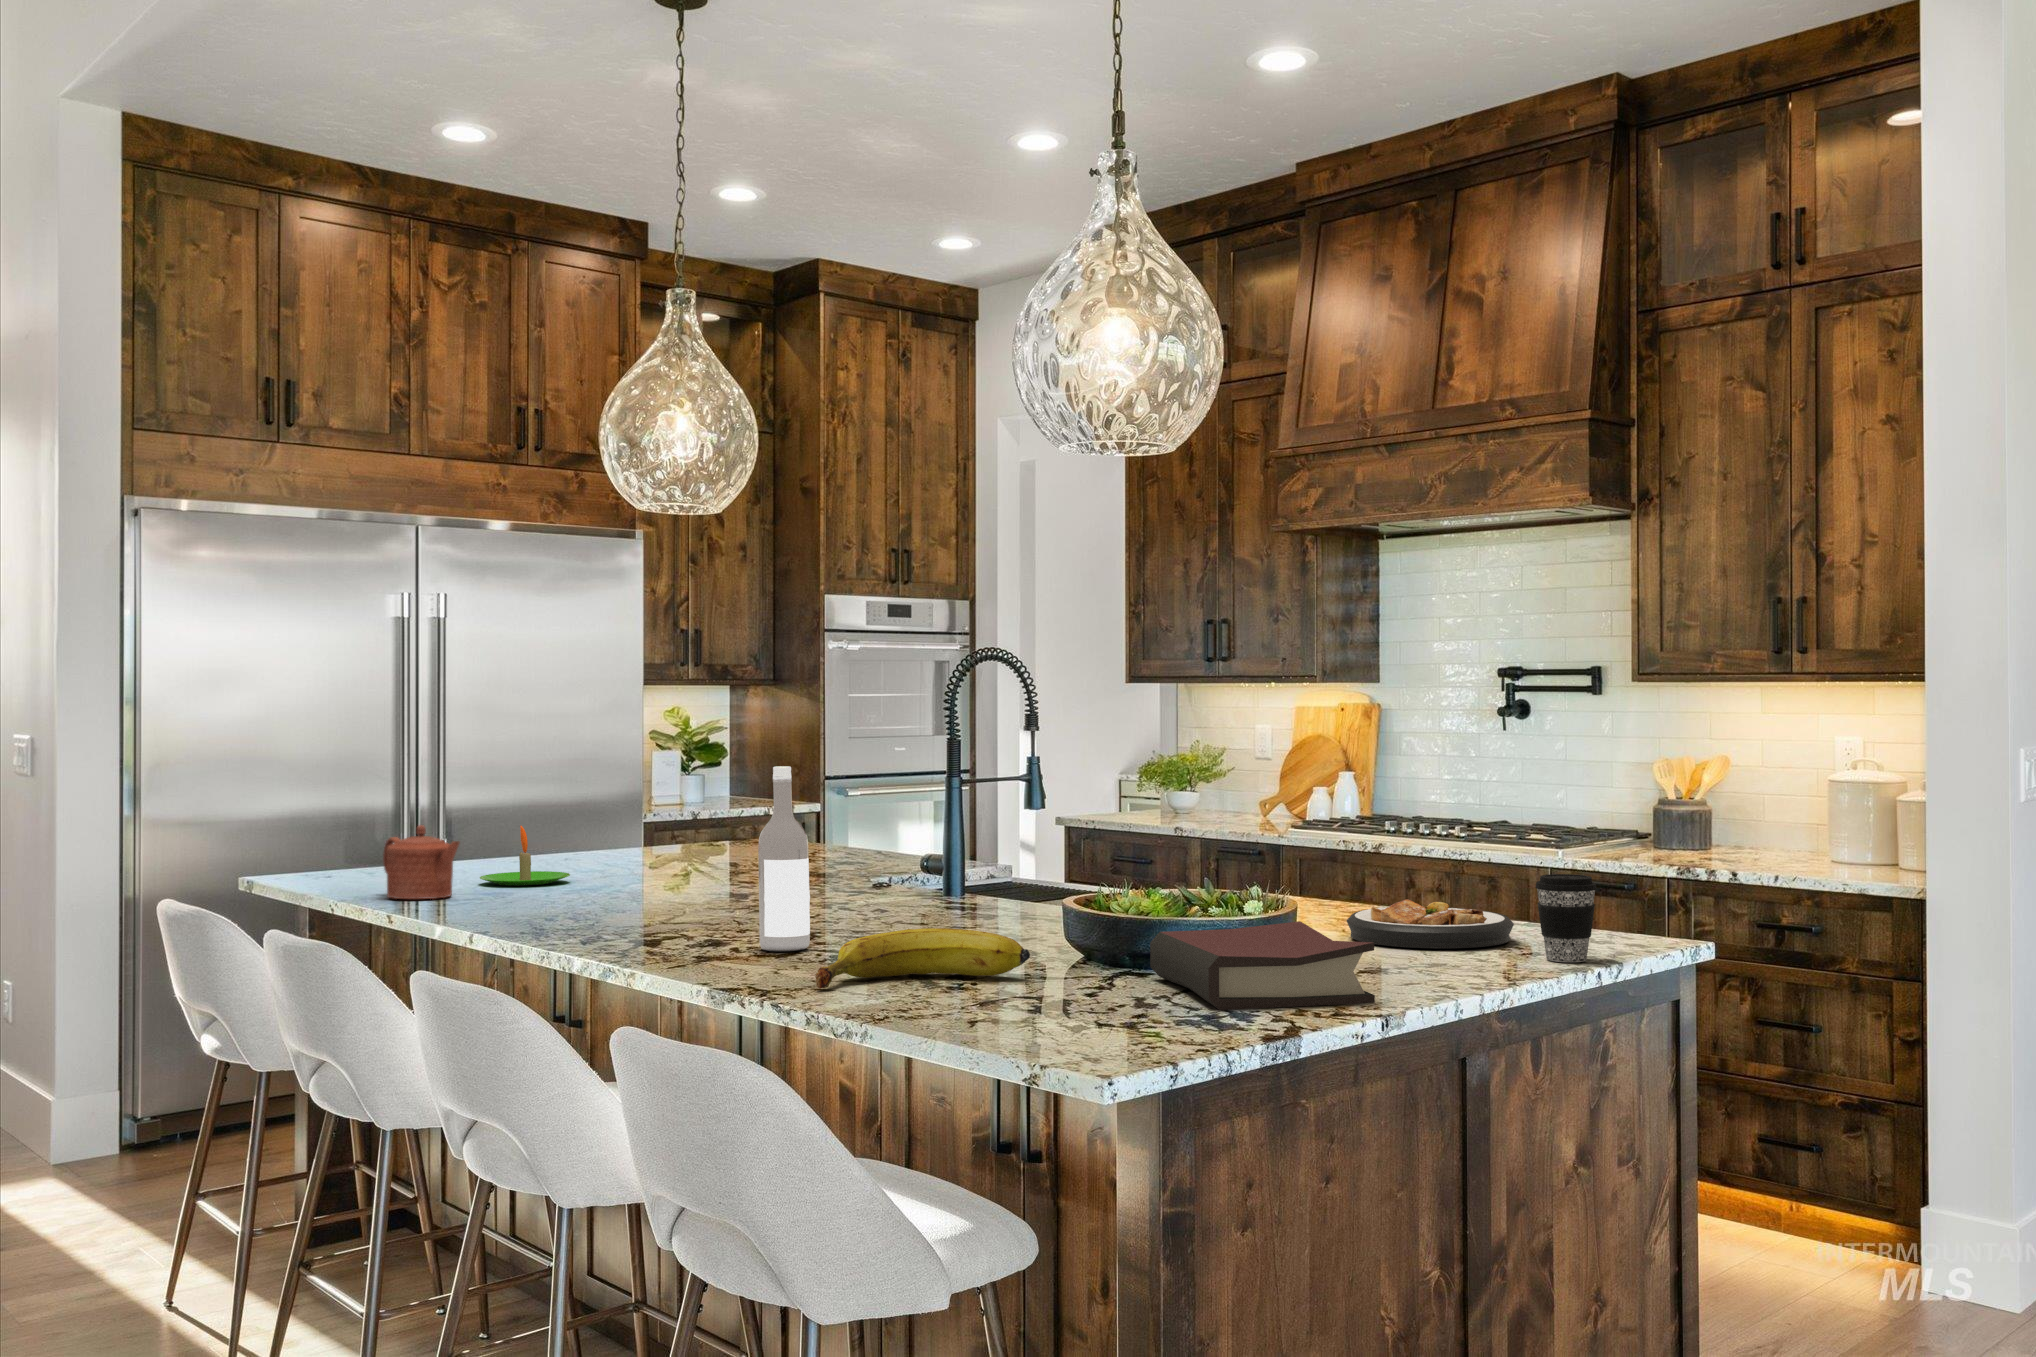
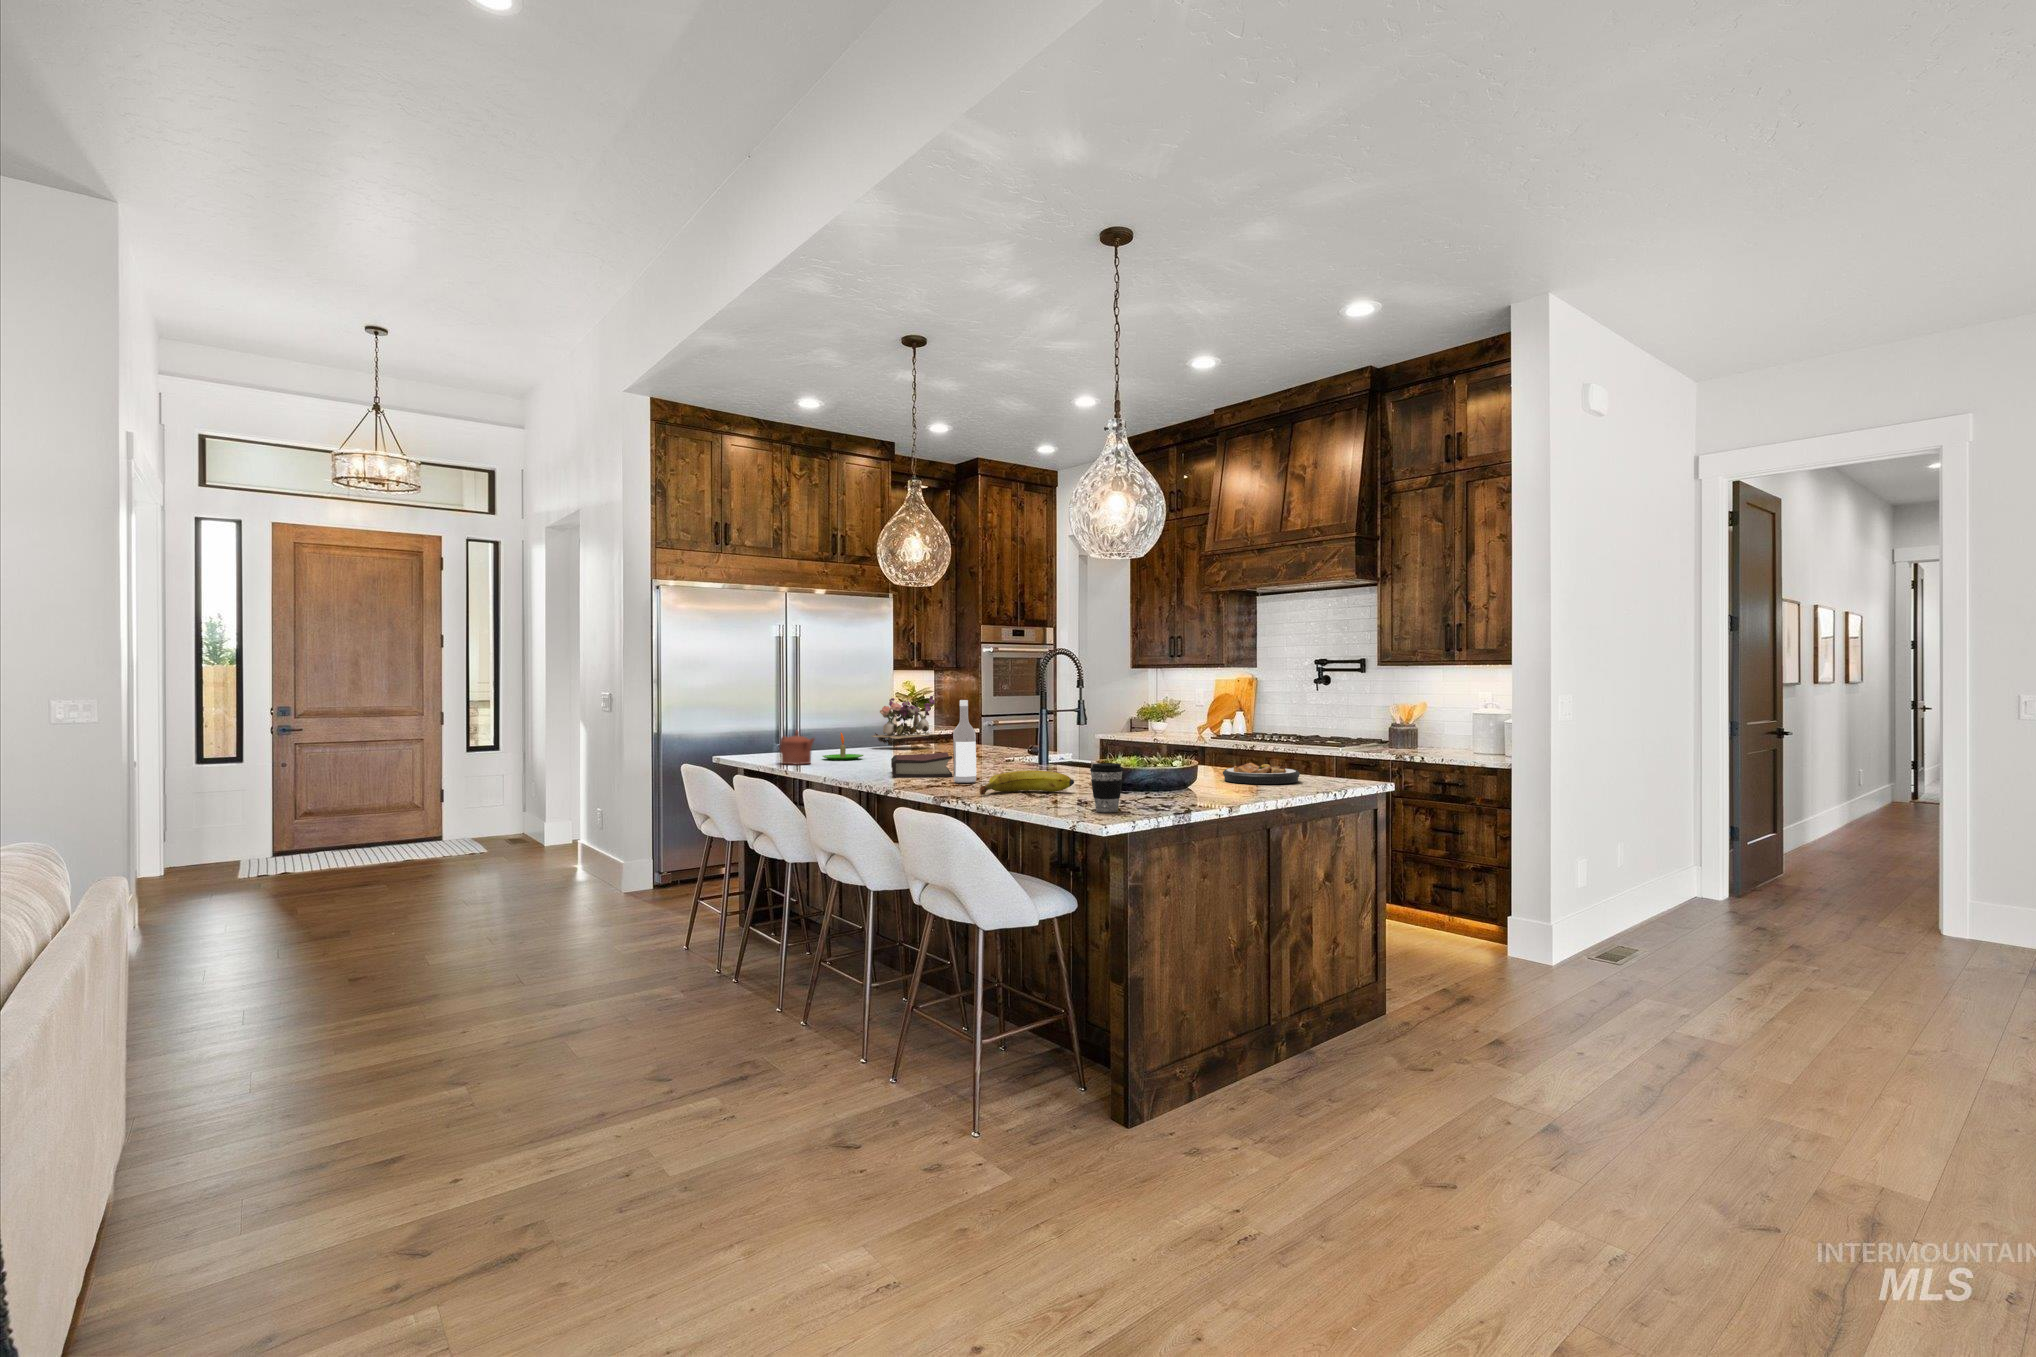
flower arrangement: none [587,740,733,852] -> present [872,695,937,747]
coffee cup: present [1536,874,1597,962] -> present [1090,763,1123,812]
hardback book: present [1150,921,1375,1010] -> present [891,752,952,778]

